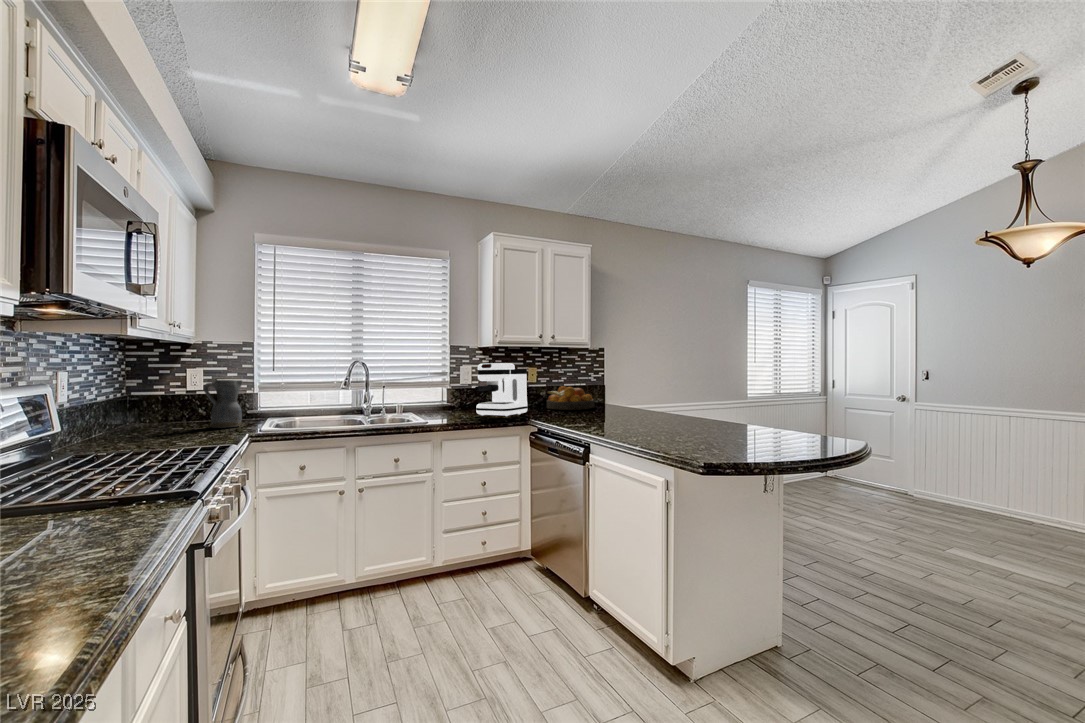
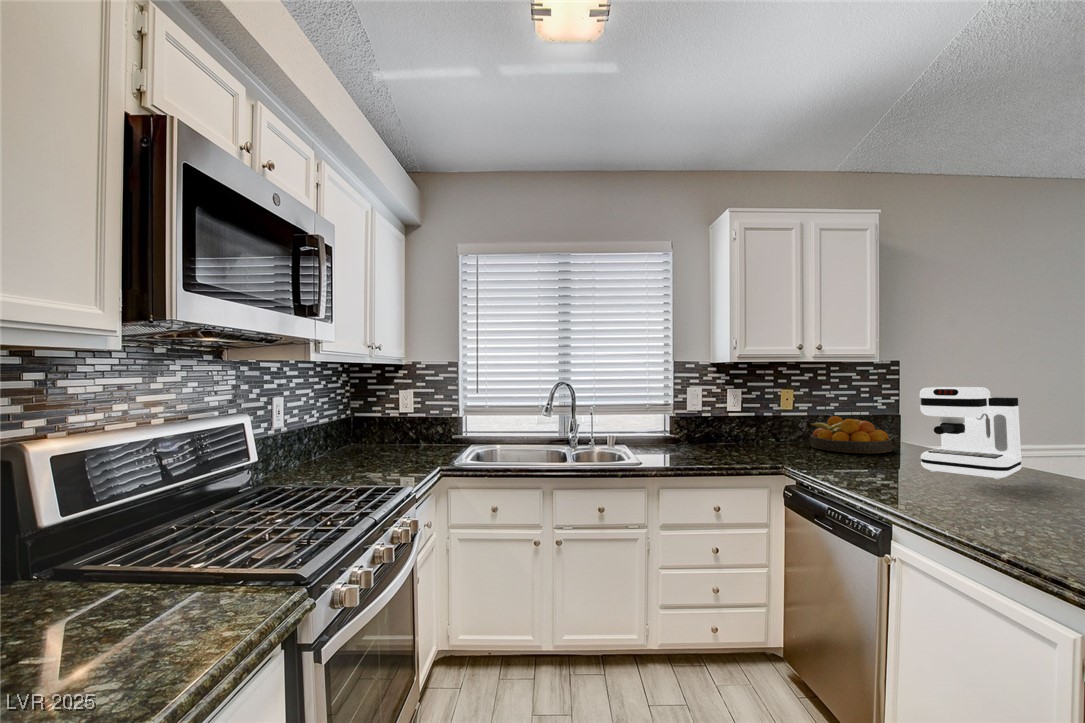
coffee maker: present [475,363,527,417] -> present [920,387,1022,480]
ceramic pitcher: present [204,380,242,428] -> none [408,403,444,456]

